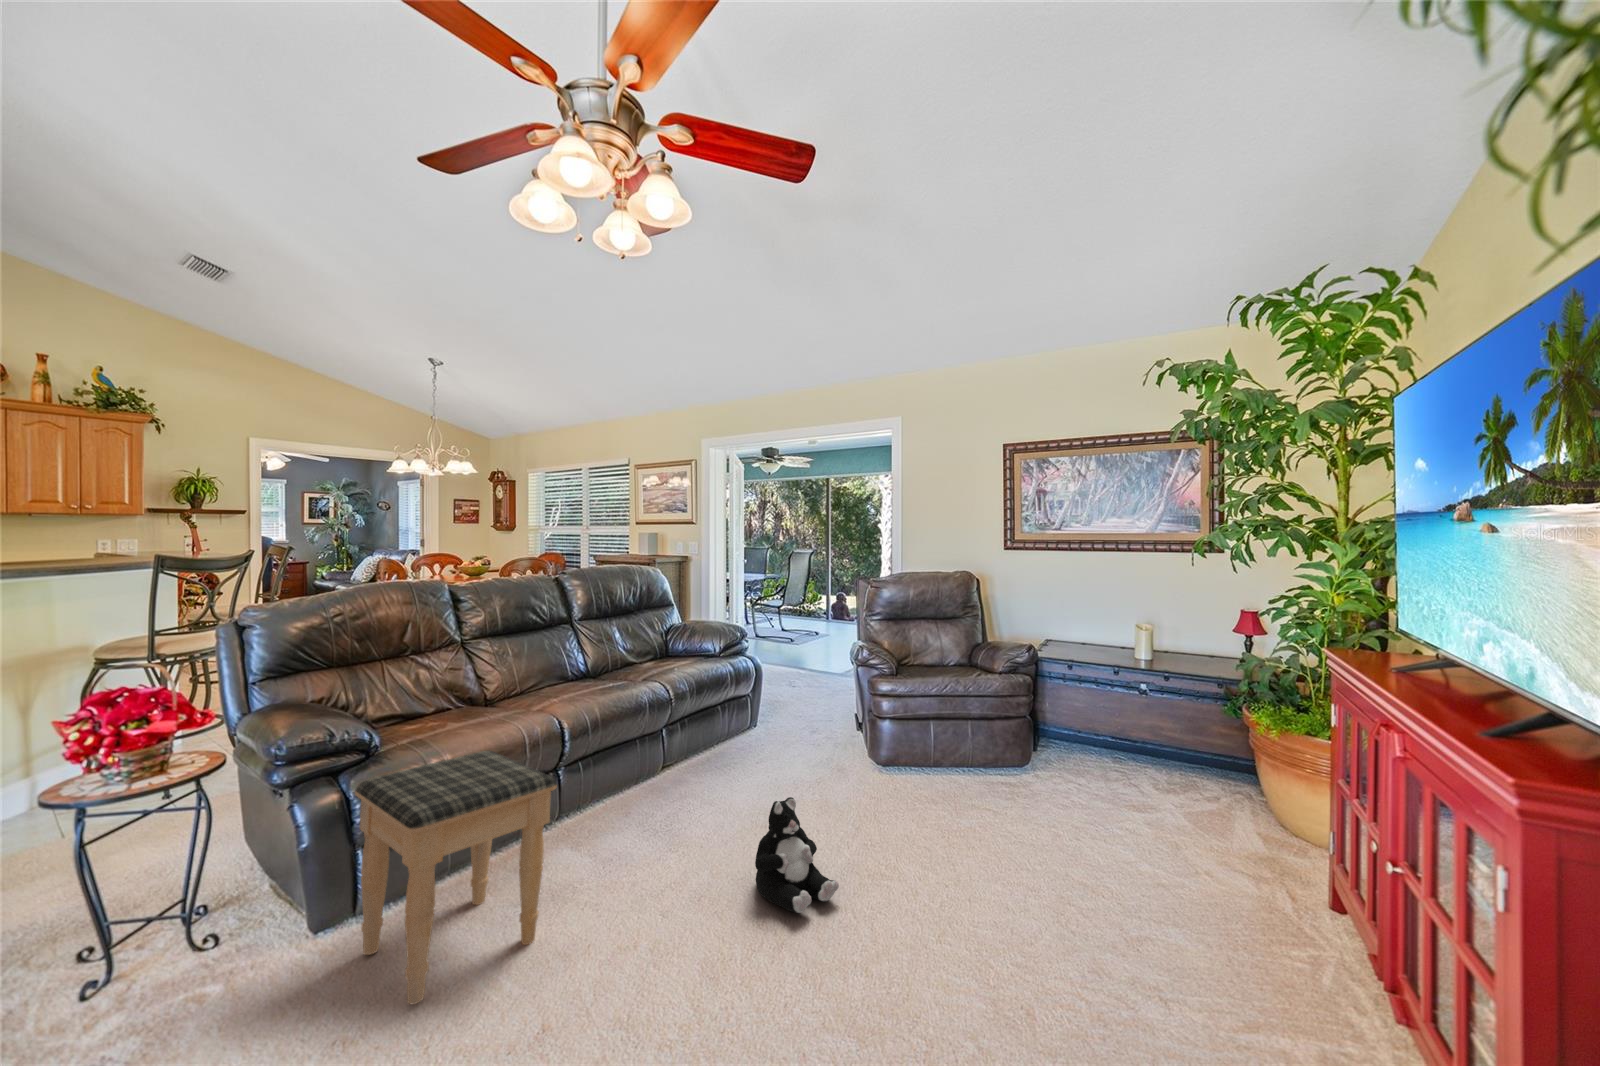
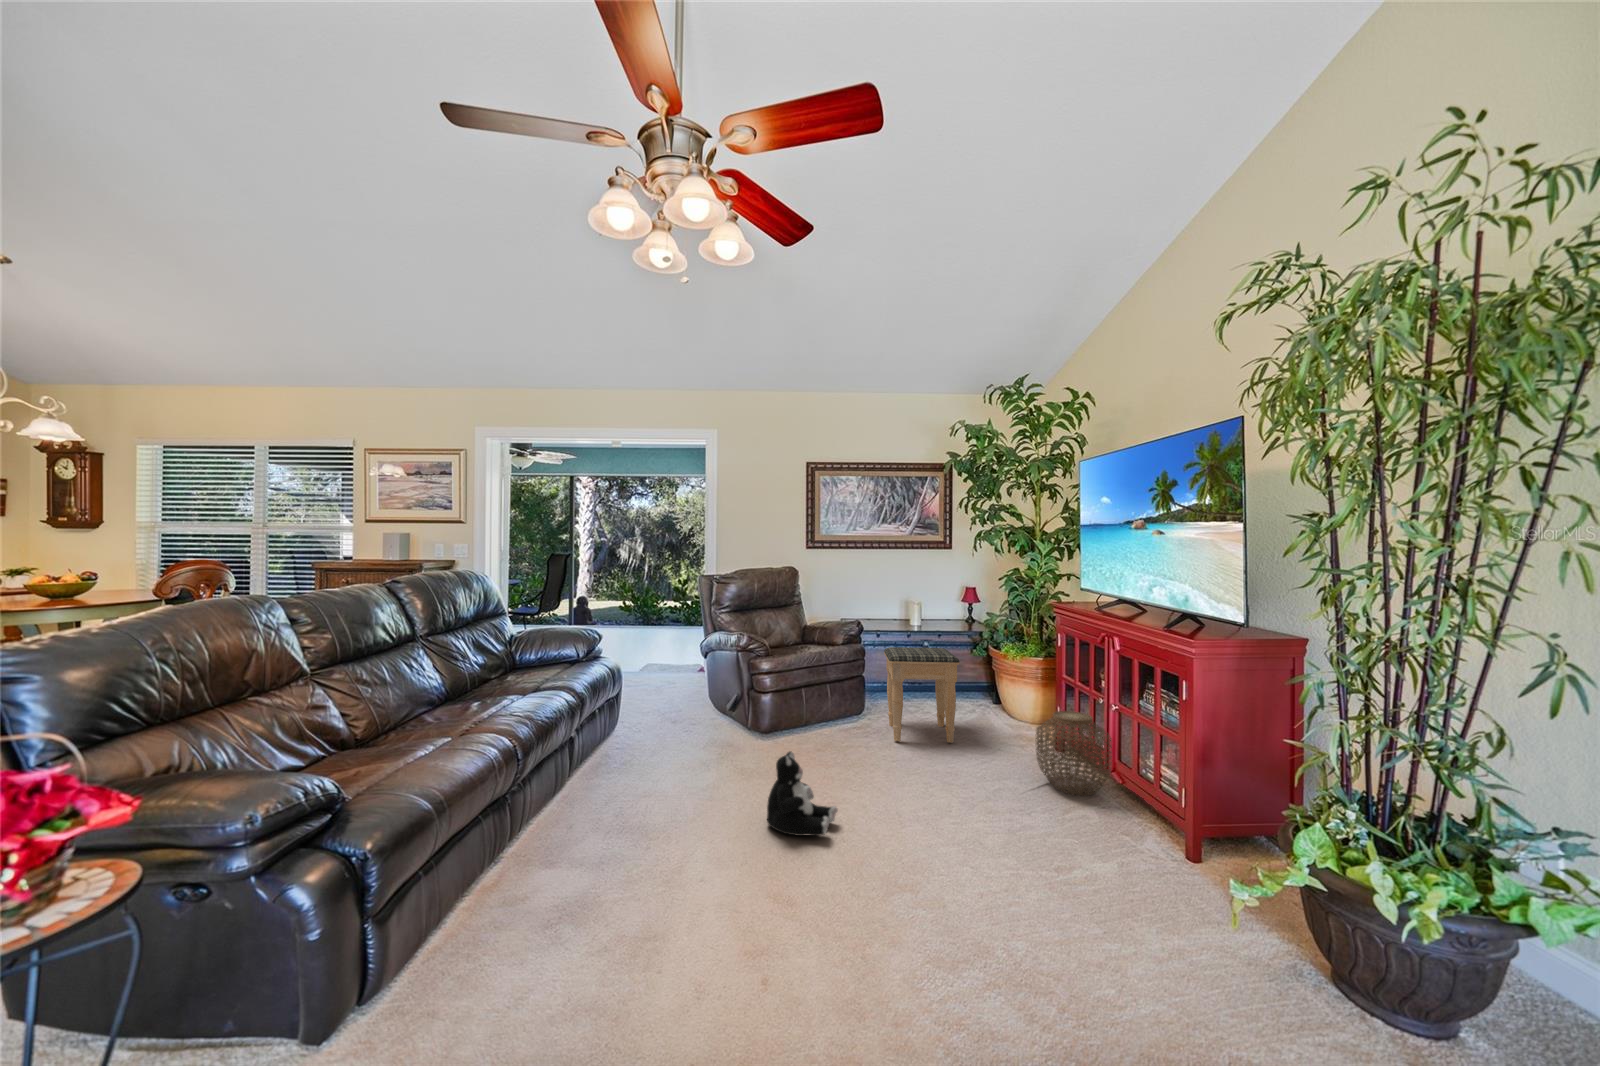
footstool: present [355,751,557,1004] -> present [884,647,960,743]
woven basket: none [1203,836,1359,1006] -> present [1036,711,1112,796]

